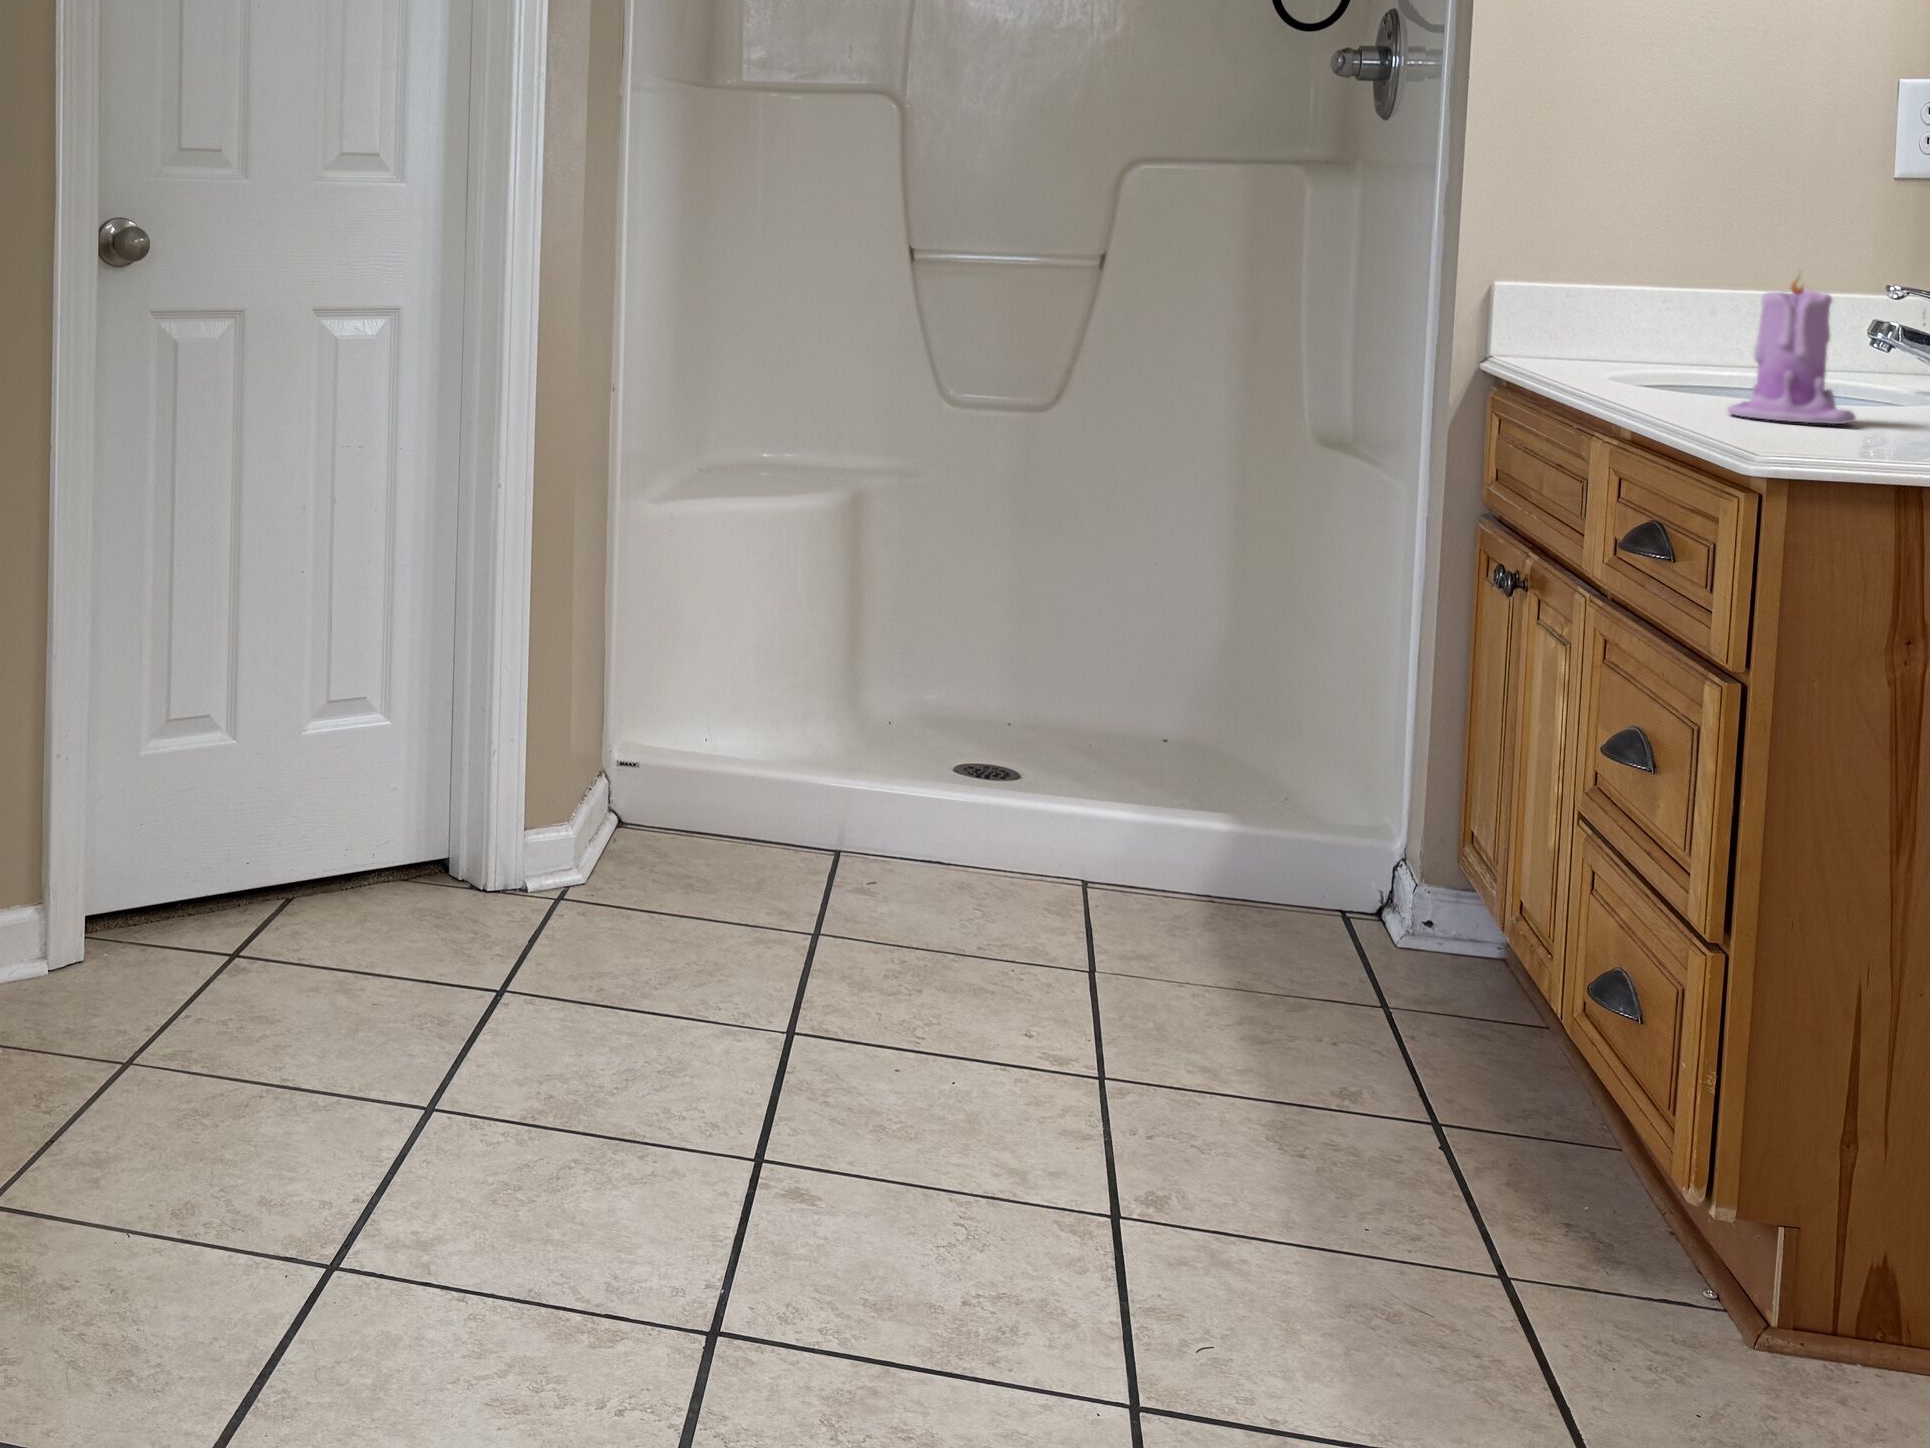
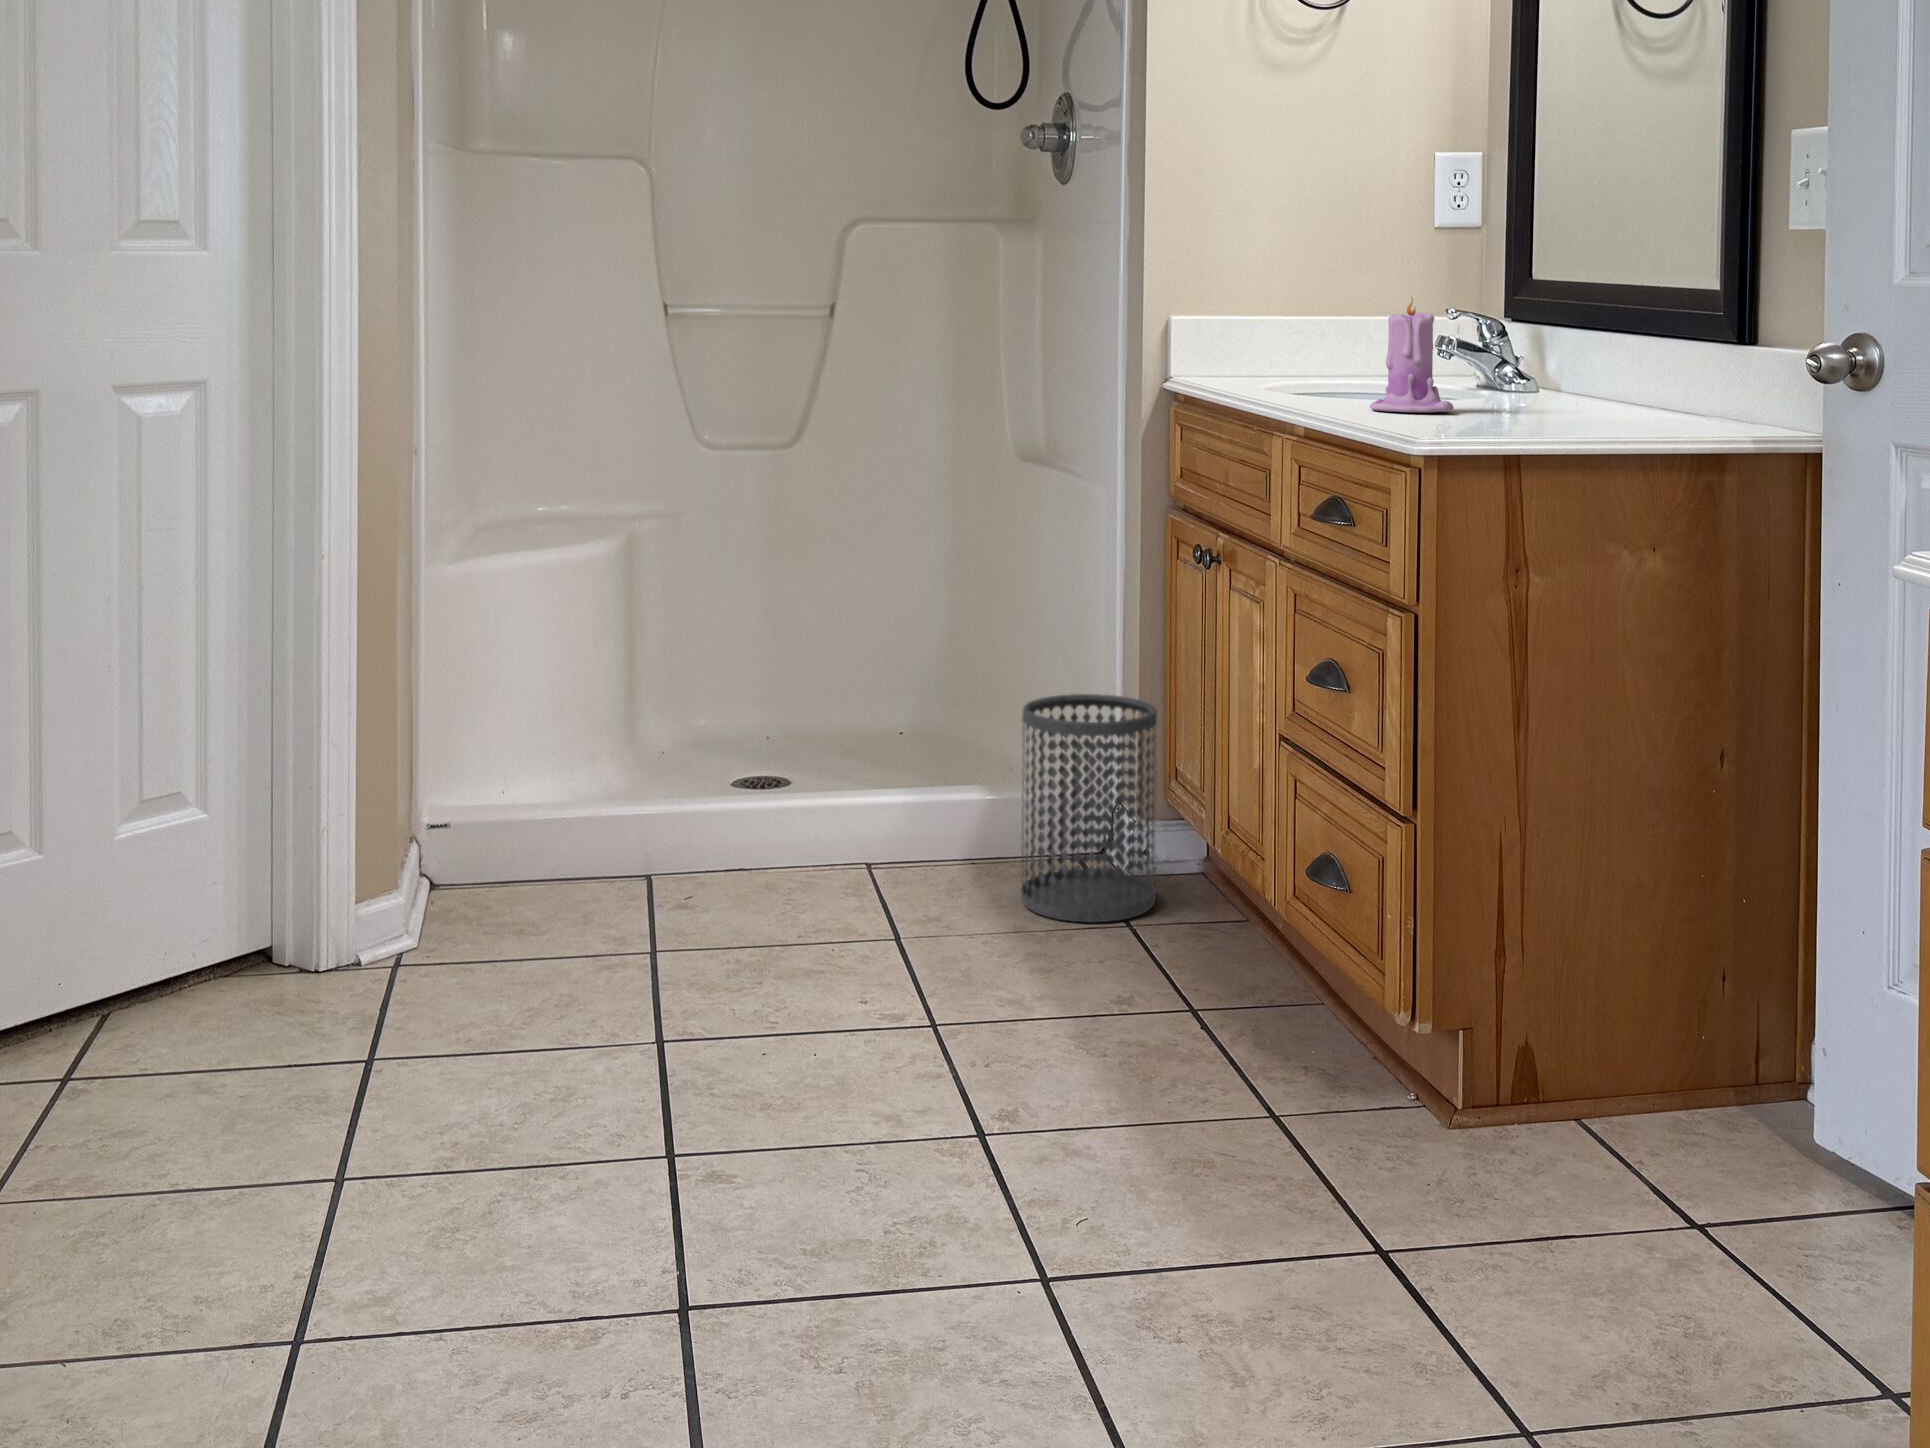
wastebasket: none [1255,723,1441,1000] -> present [1021,694,1157,922]

